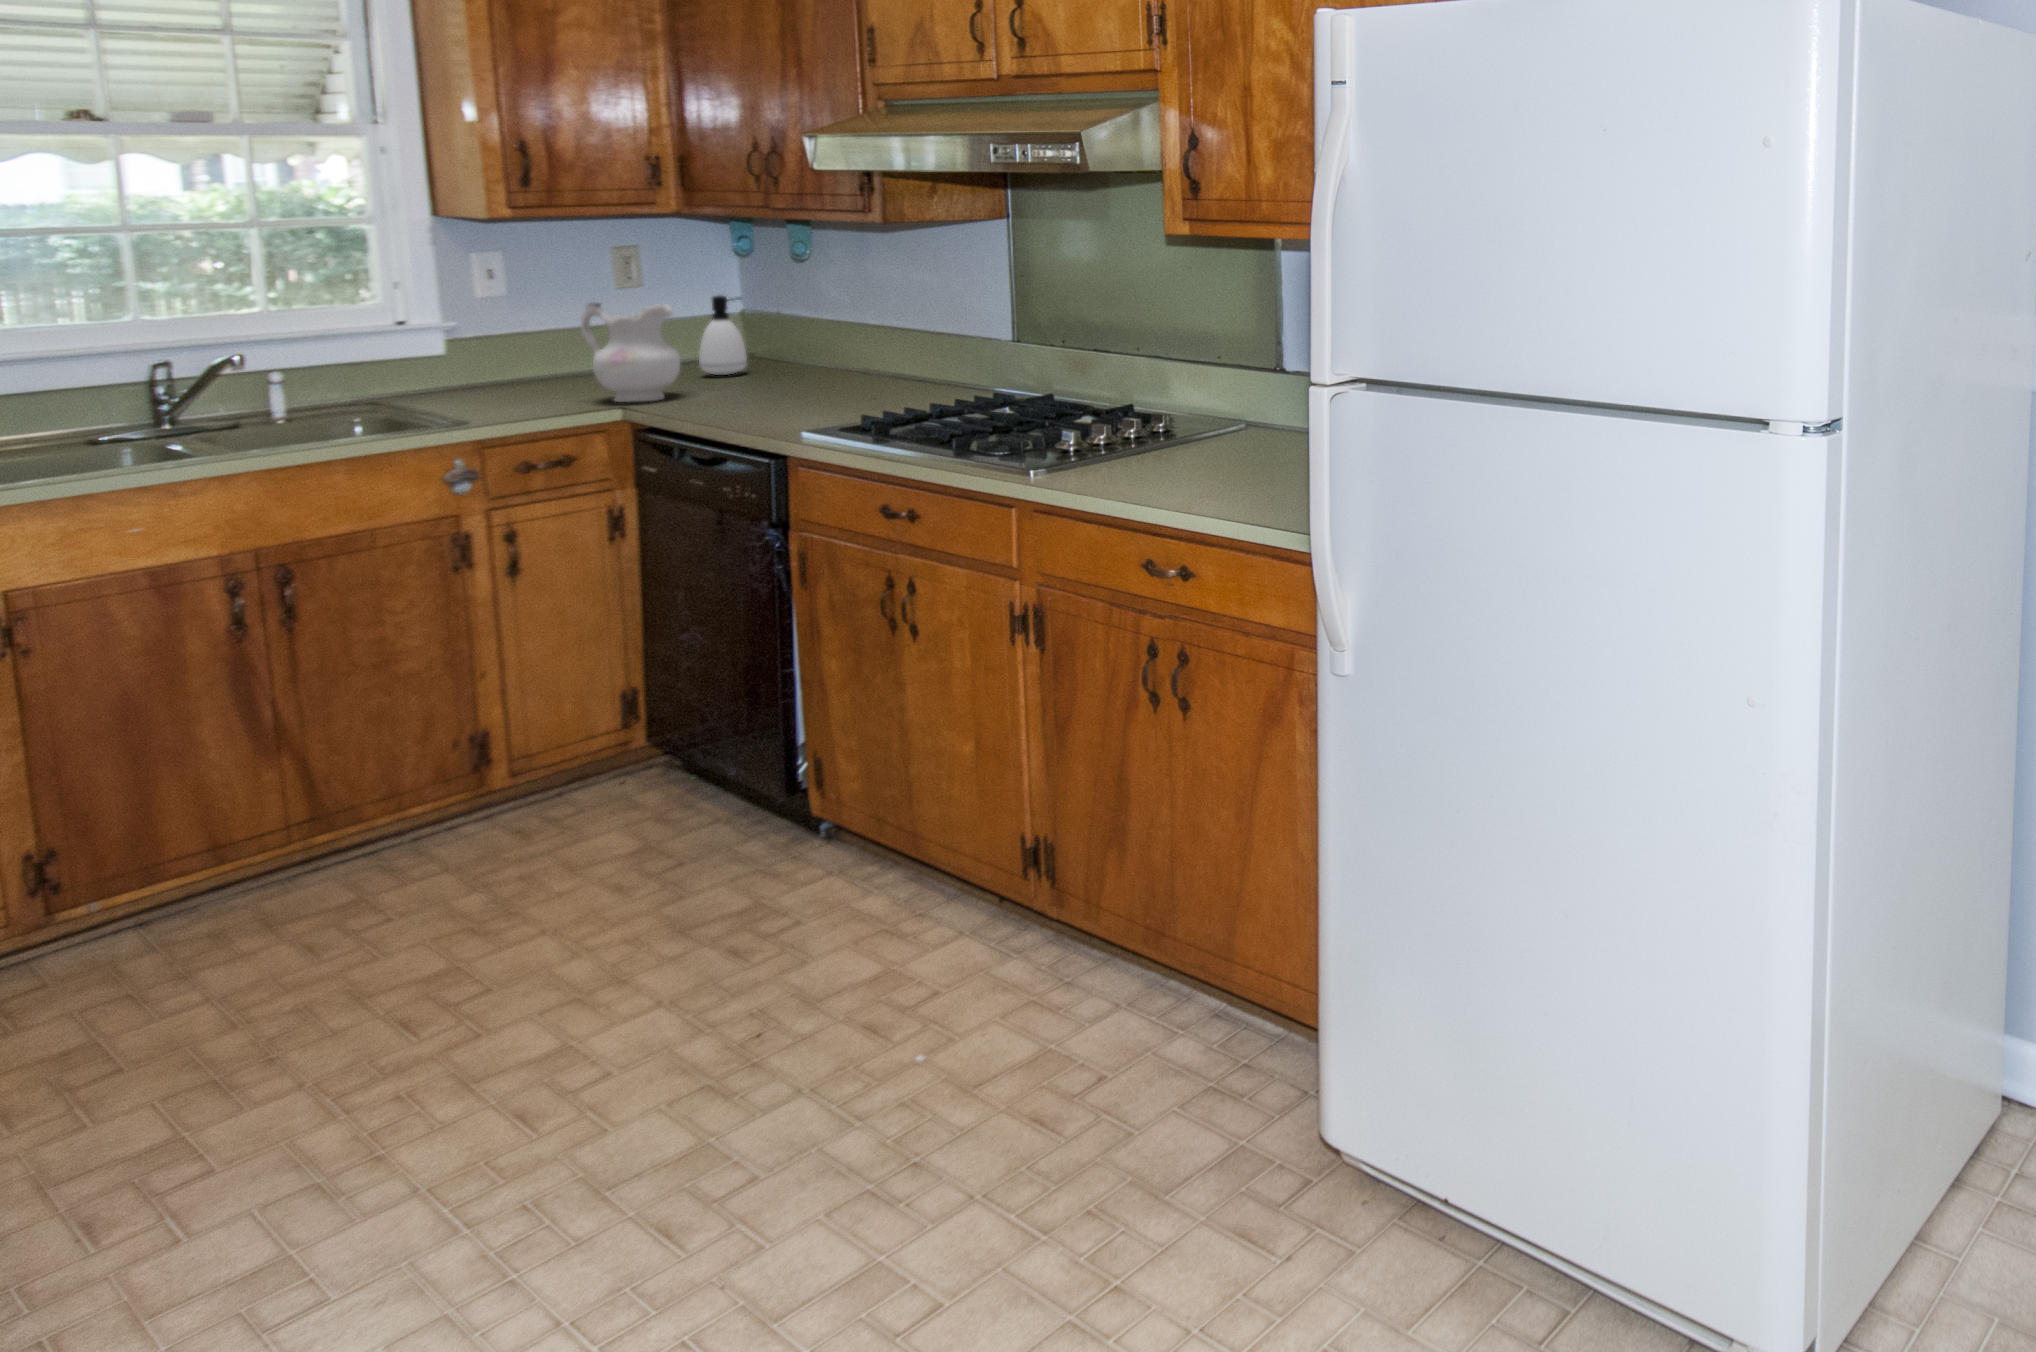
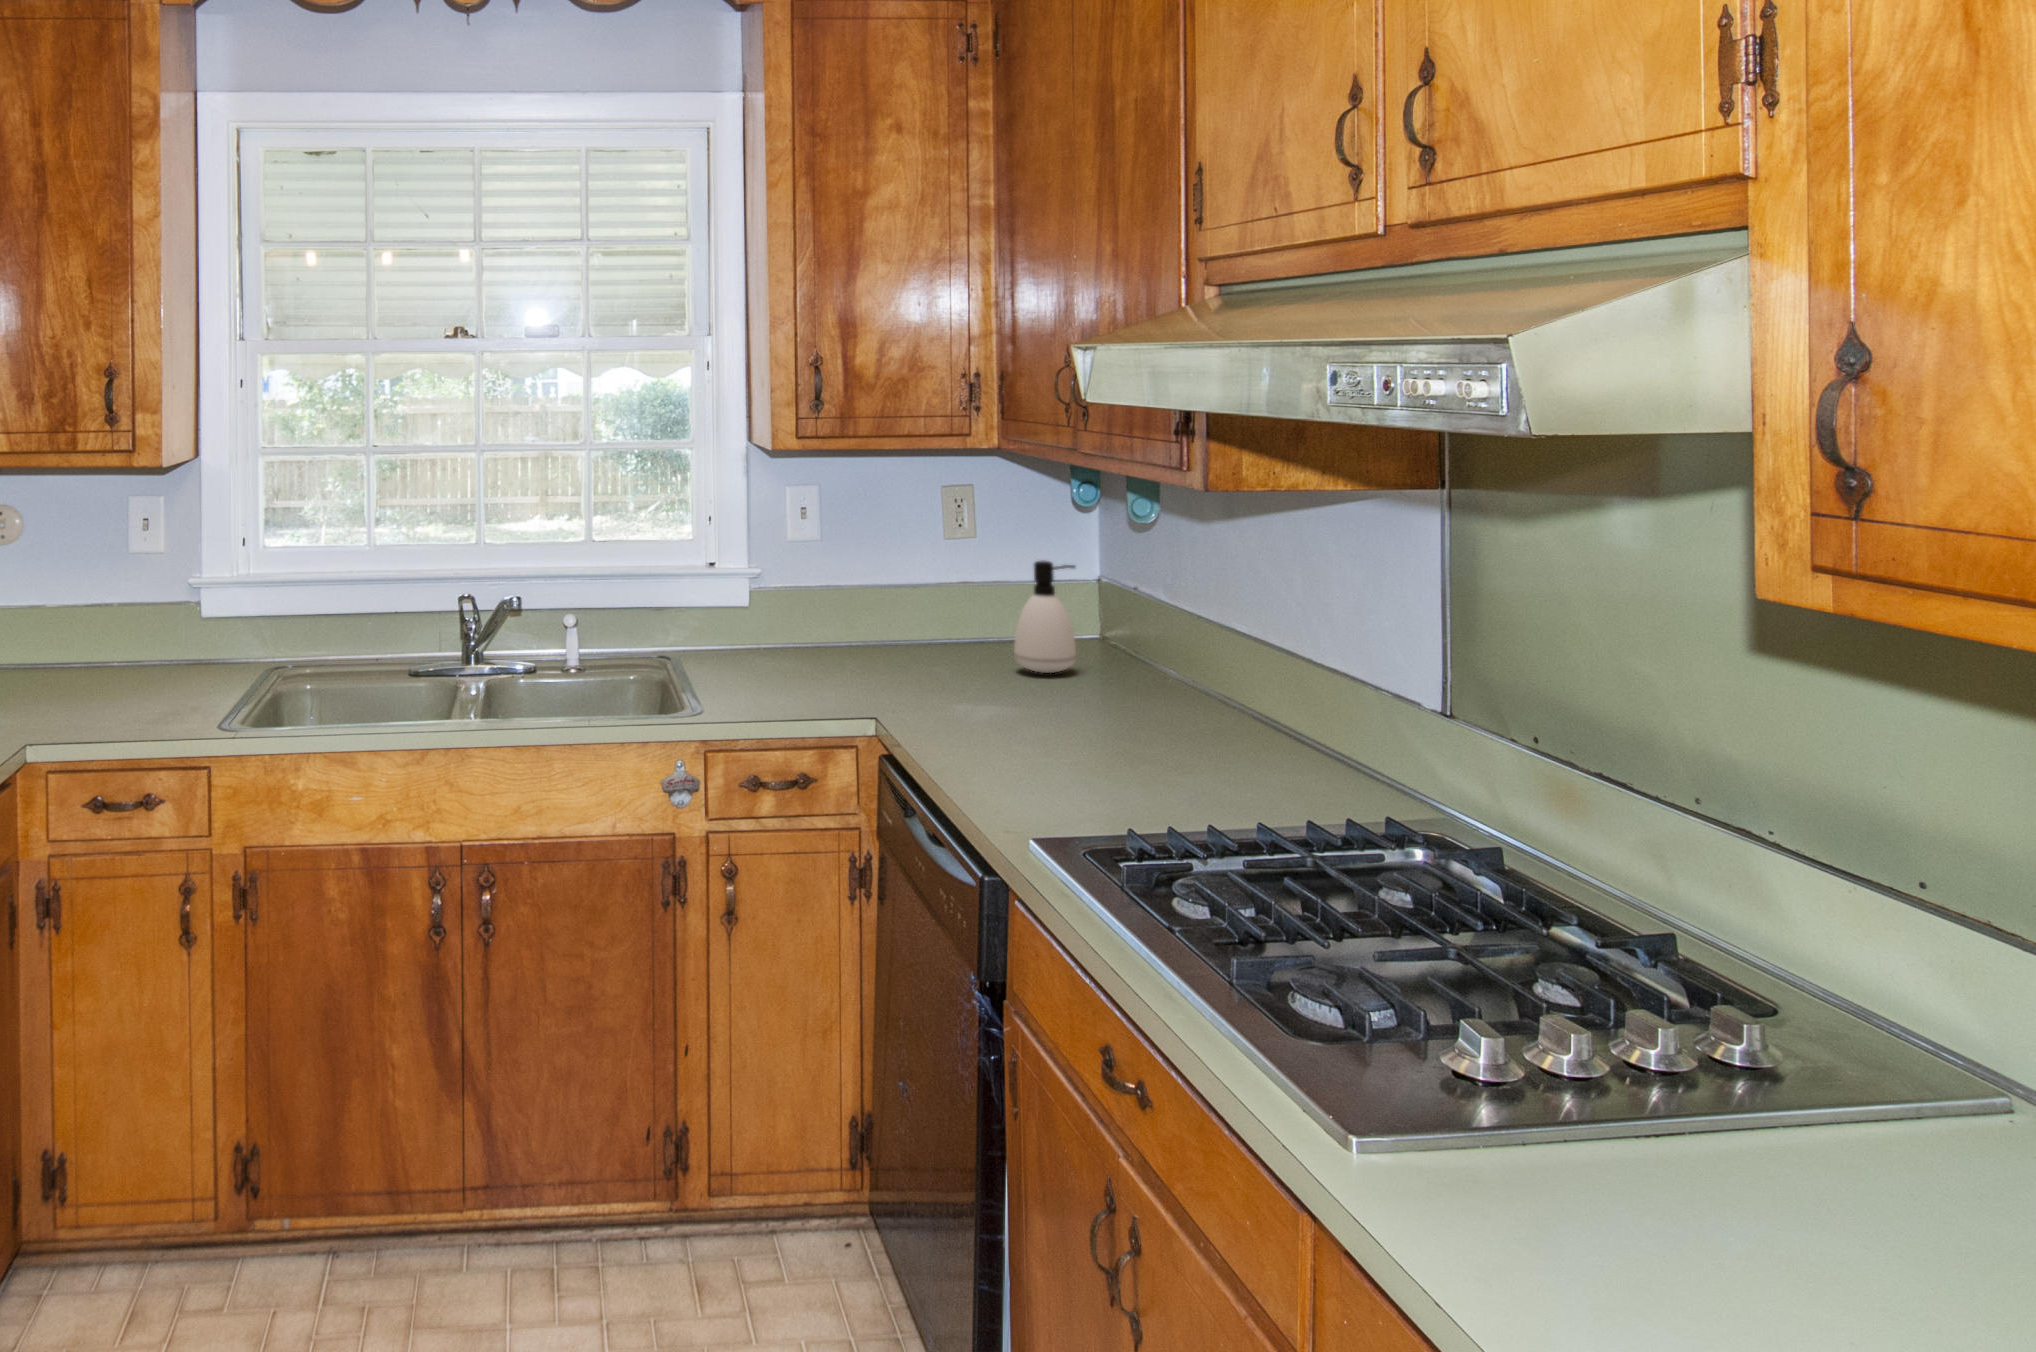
ceramic pitcher: present [581,302,680,402] -> none [851,565,963,711]

